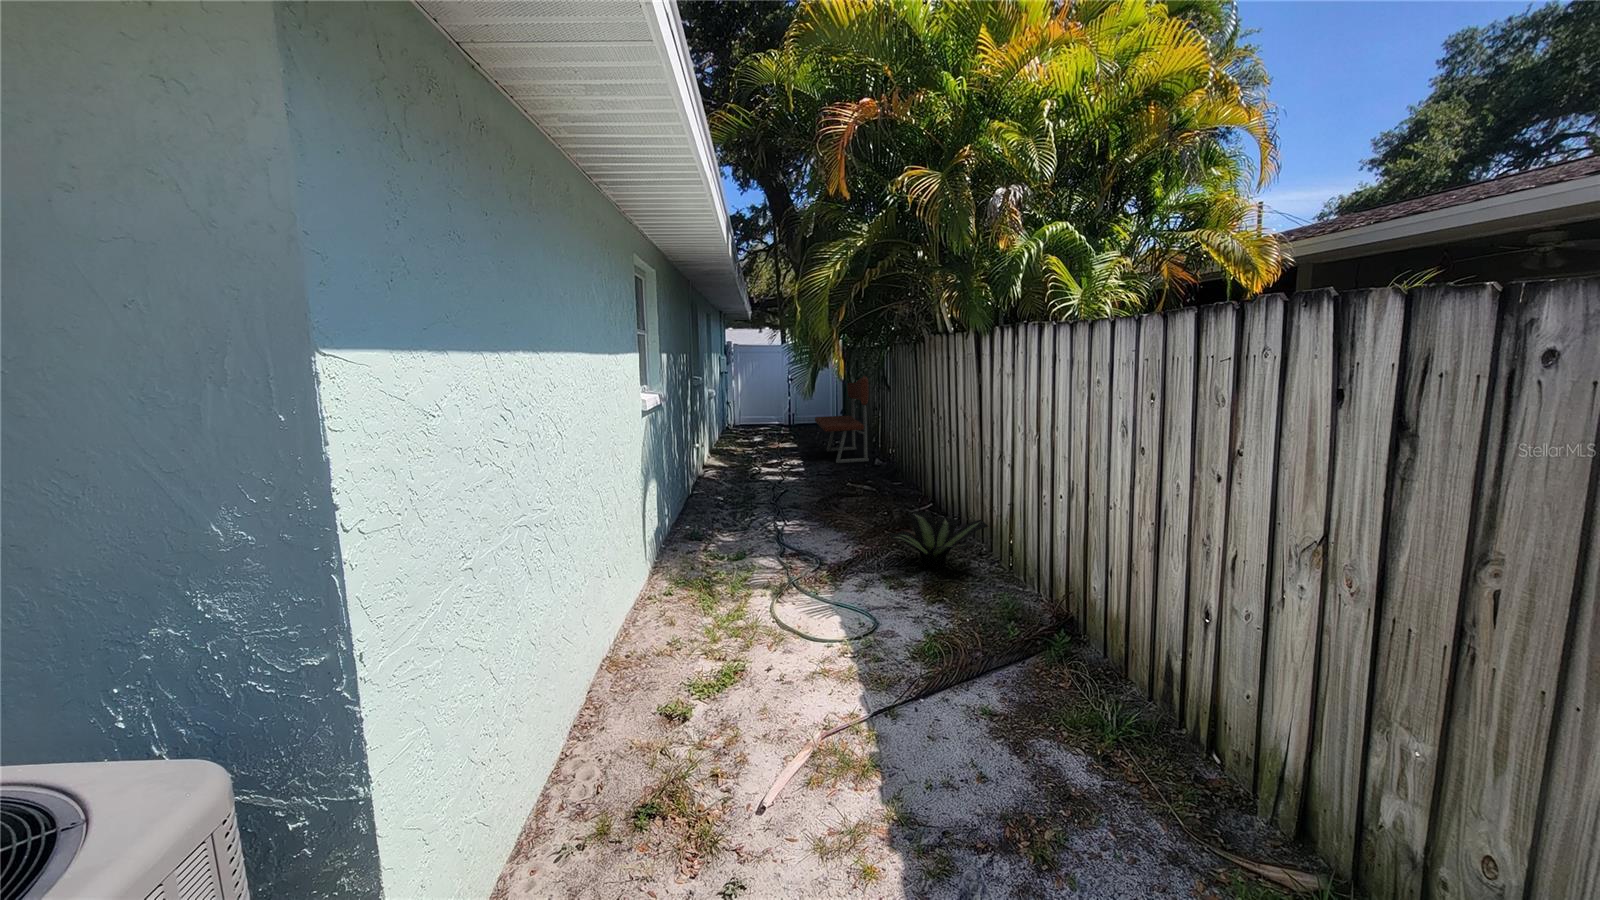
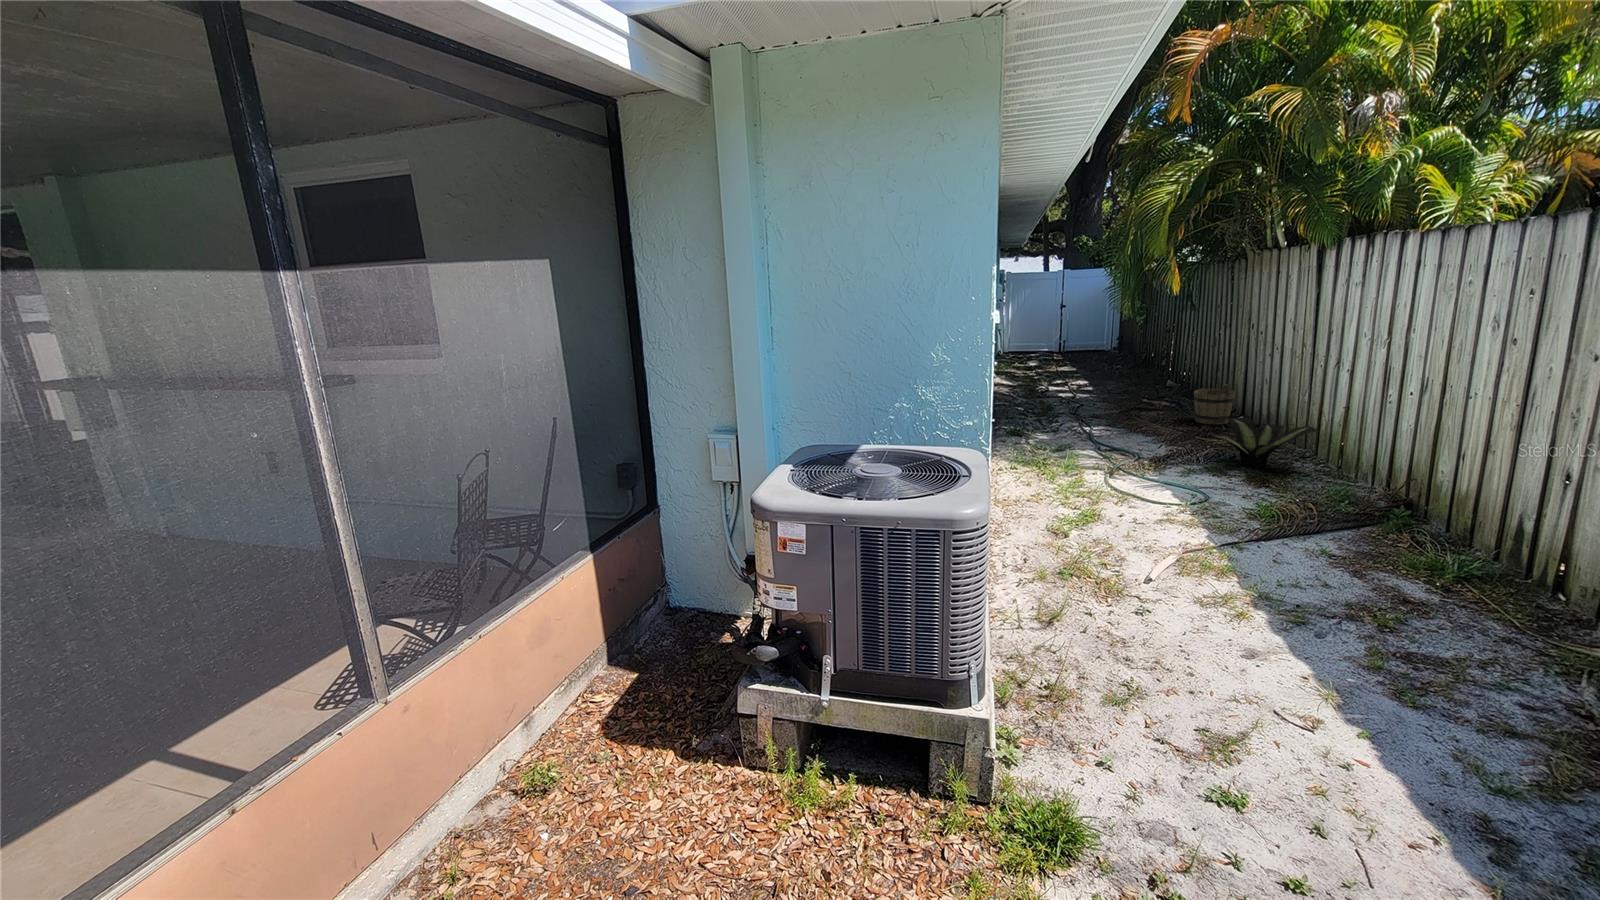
bench: present [815,376,869,463] -> none [1101,296,1166,384]
bucket: none [886,468,923,511] -> present [1194,384,1235,424]

